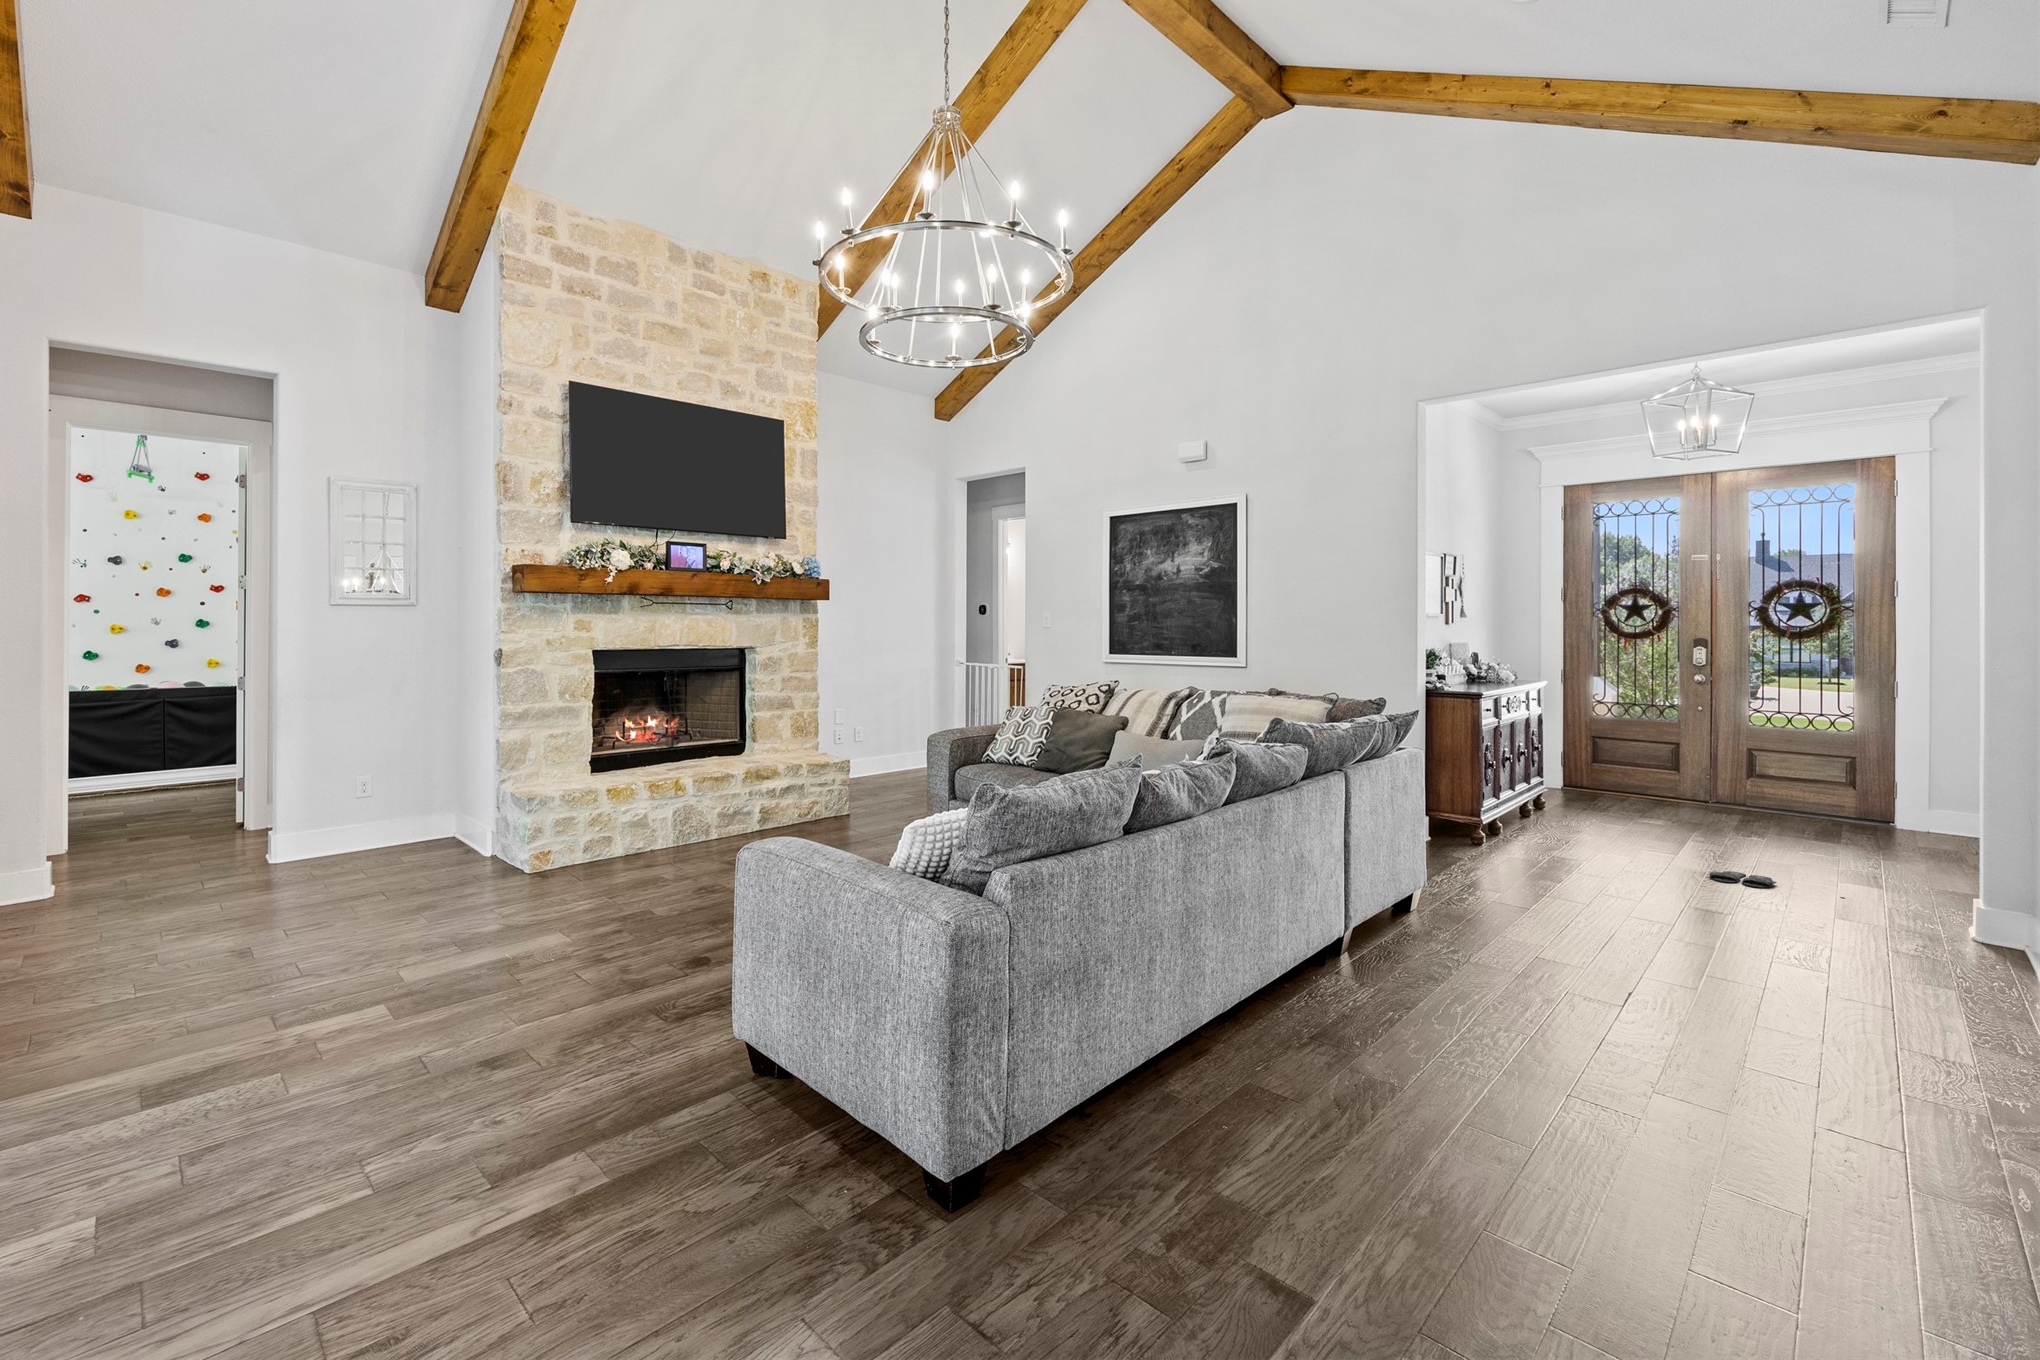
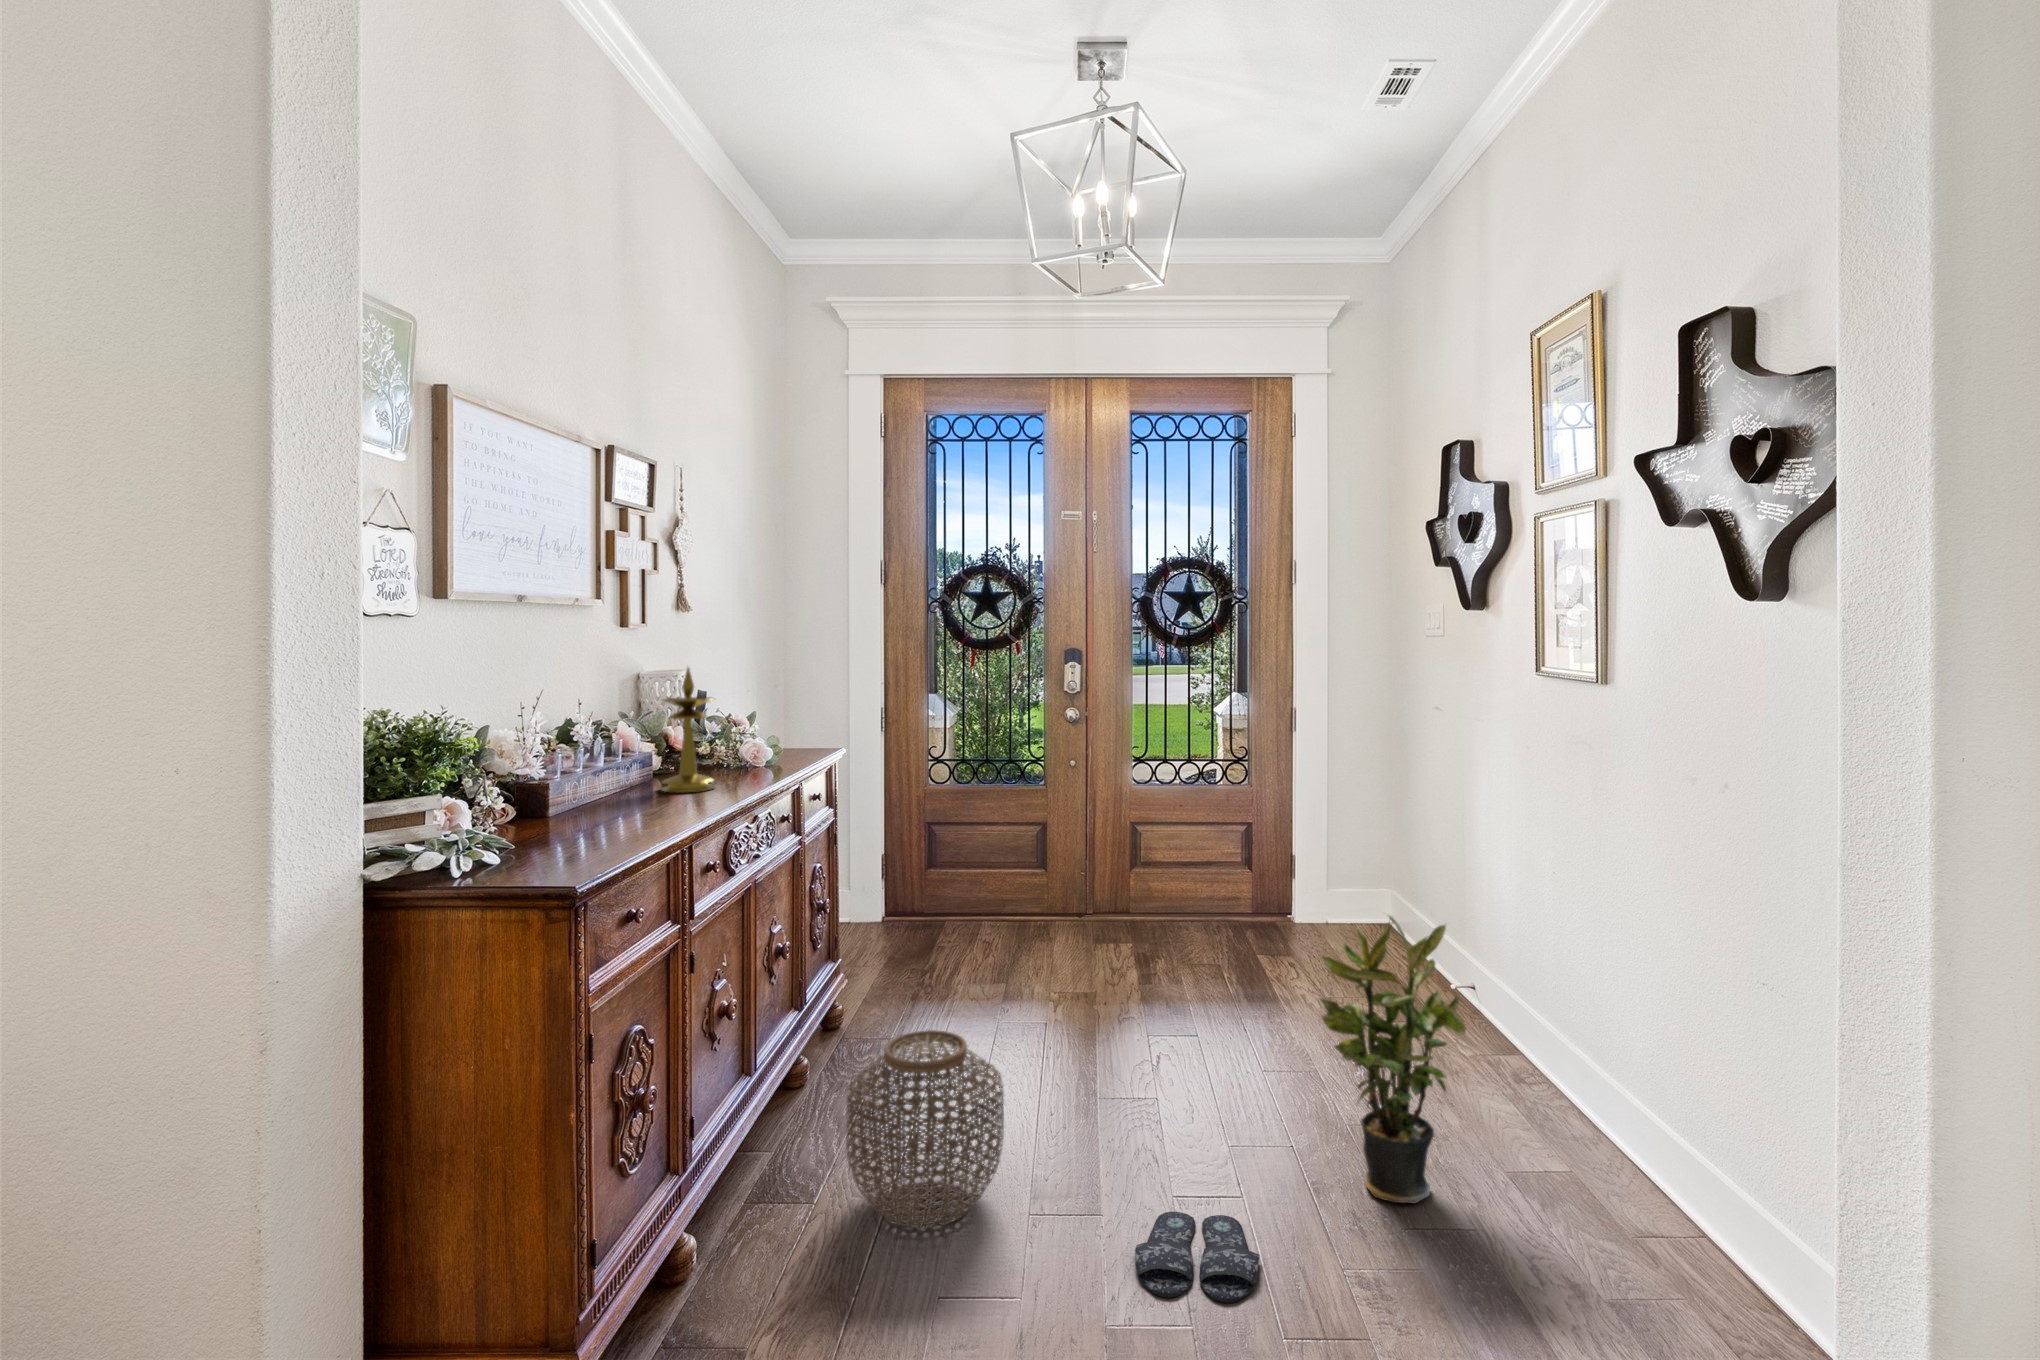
candlestick: none [1477,639,1501,689] -> present [661,668,715,792]
potted plant: none [1825,760,1924,891] -> present [1320,916,1466,1204]
woven basket: none [1569,787,1645,858] -> present [846,1030,1004,1229]

